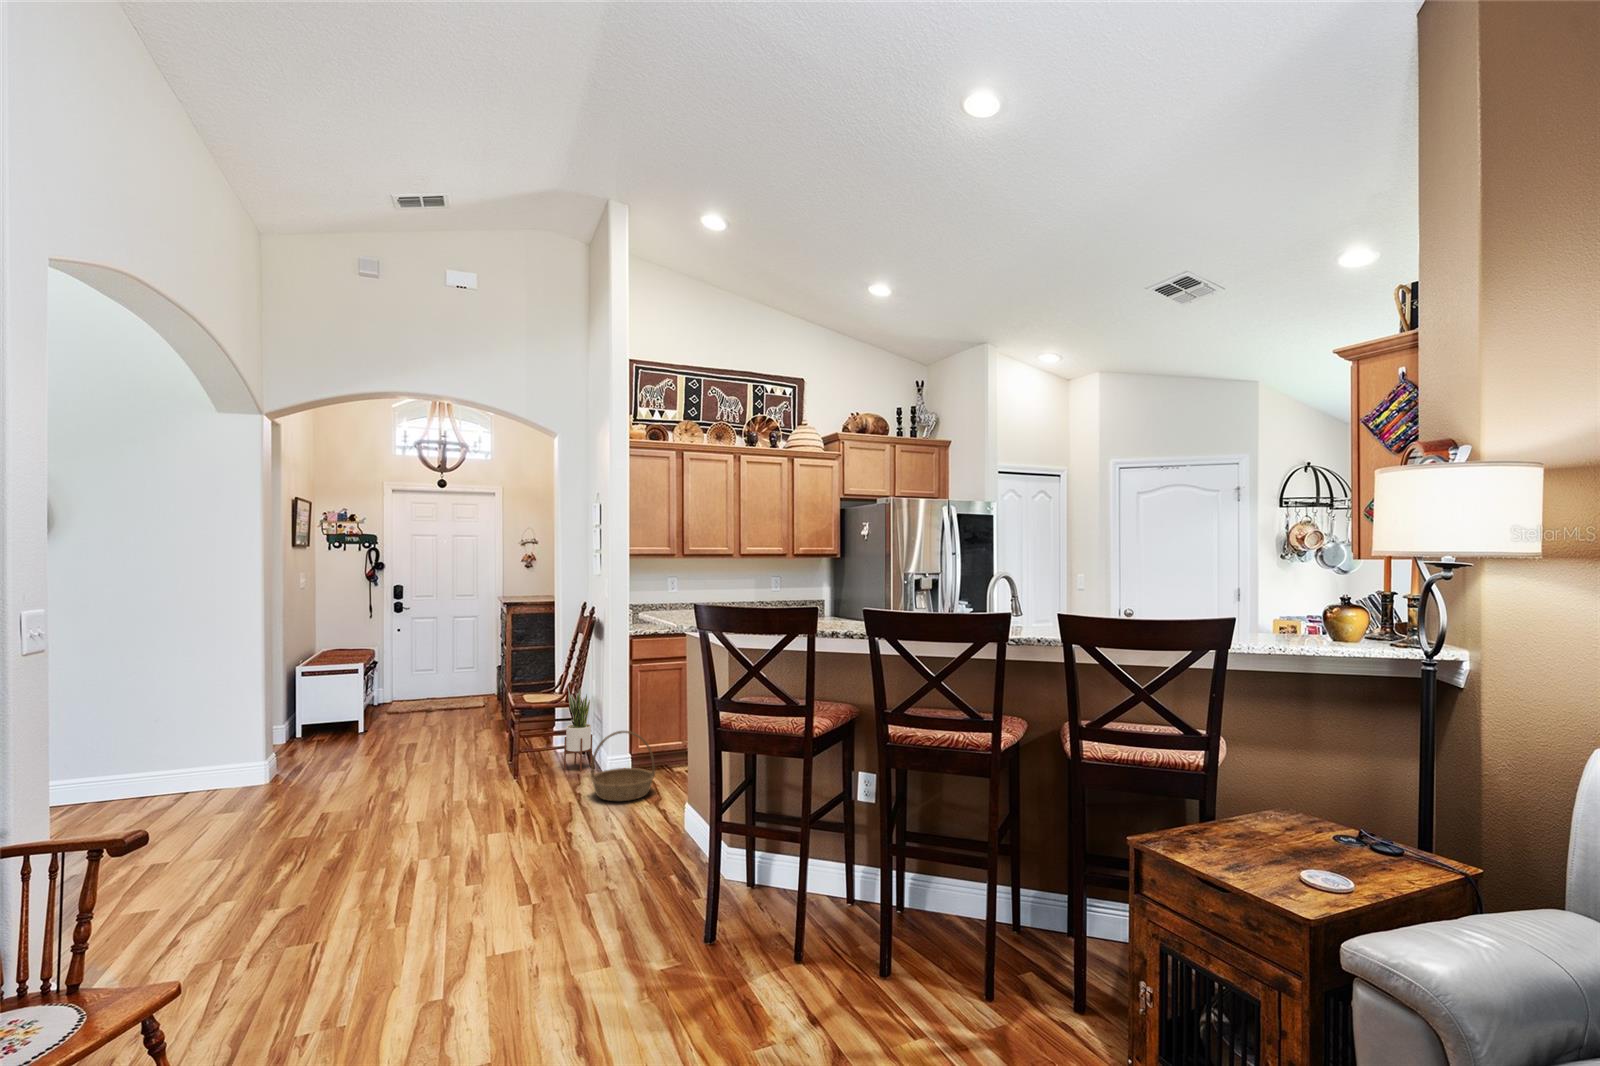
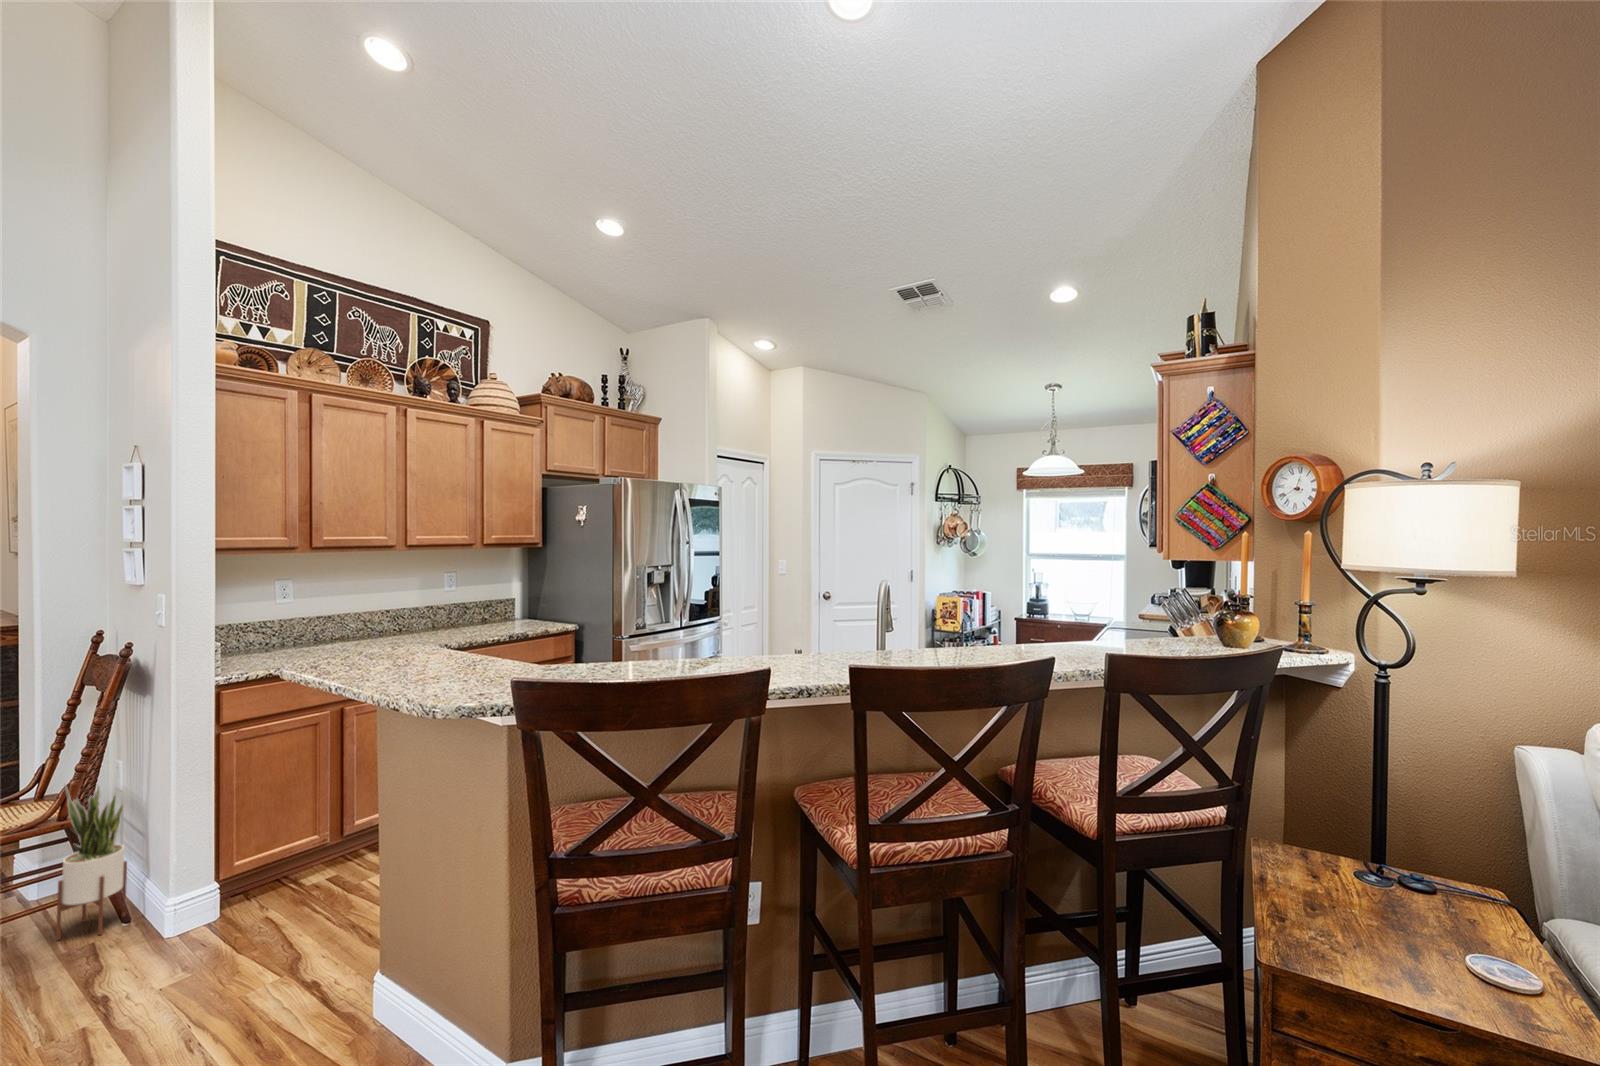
basket: present [591,731,655,801] -> none [136,856,284,997]

